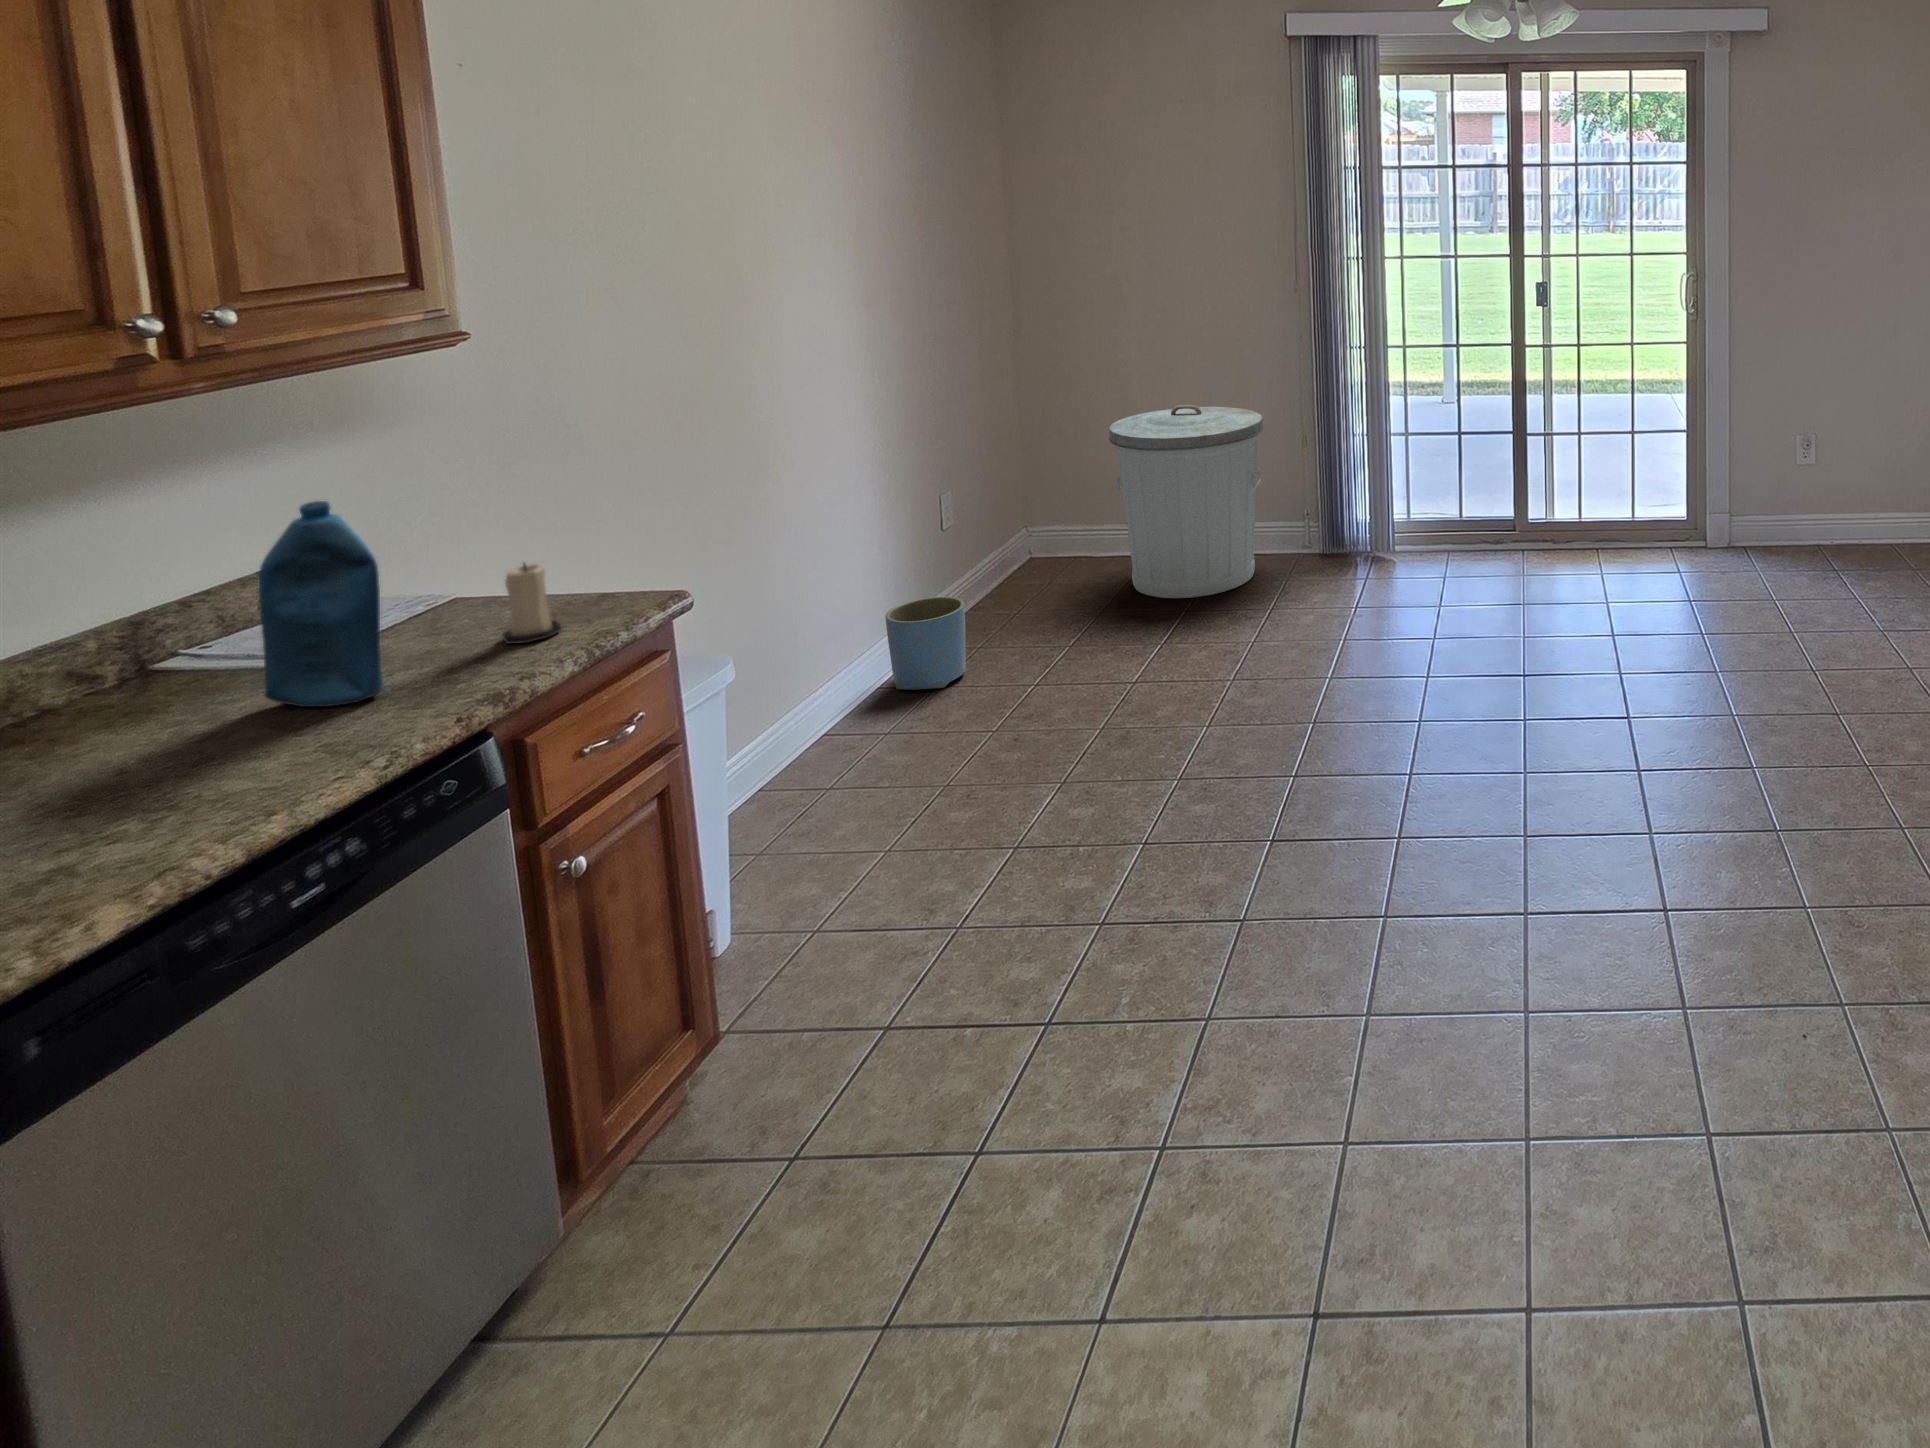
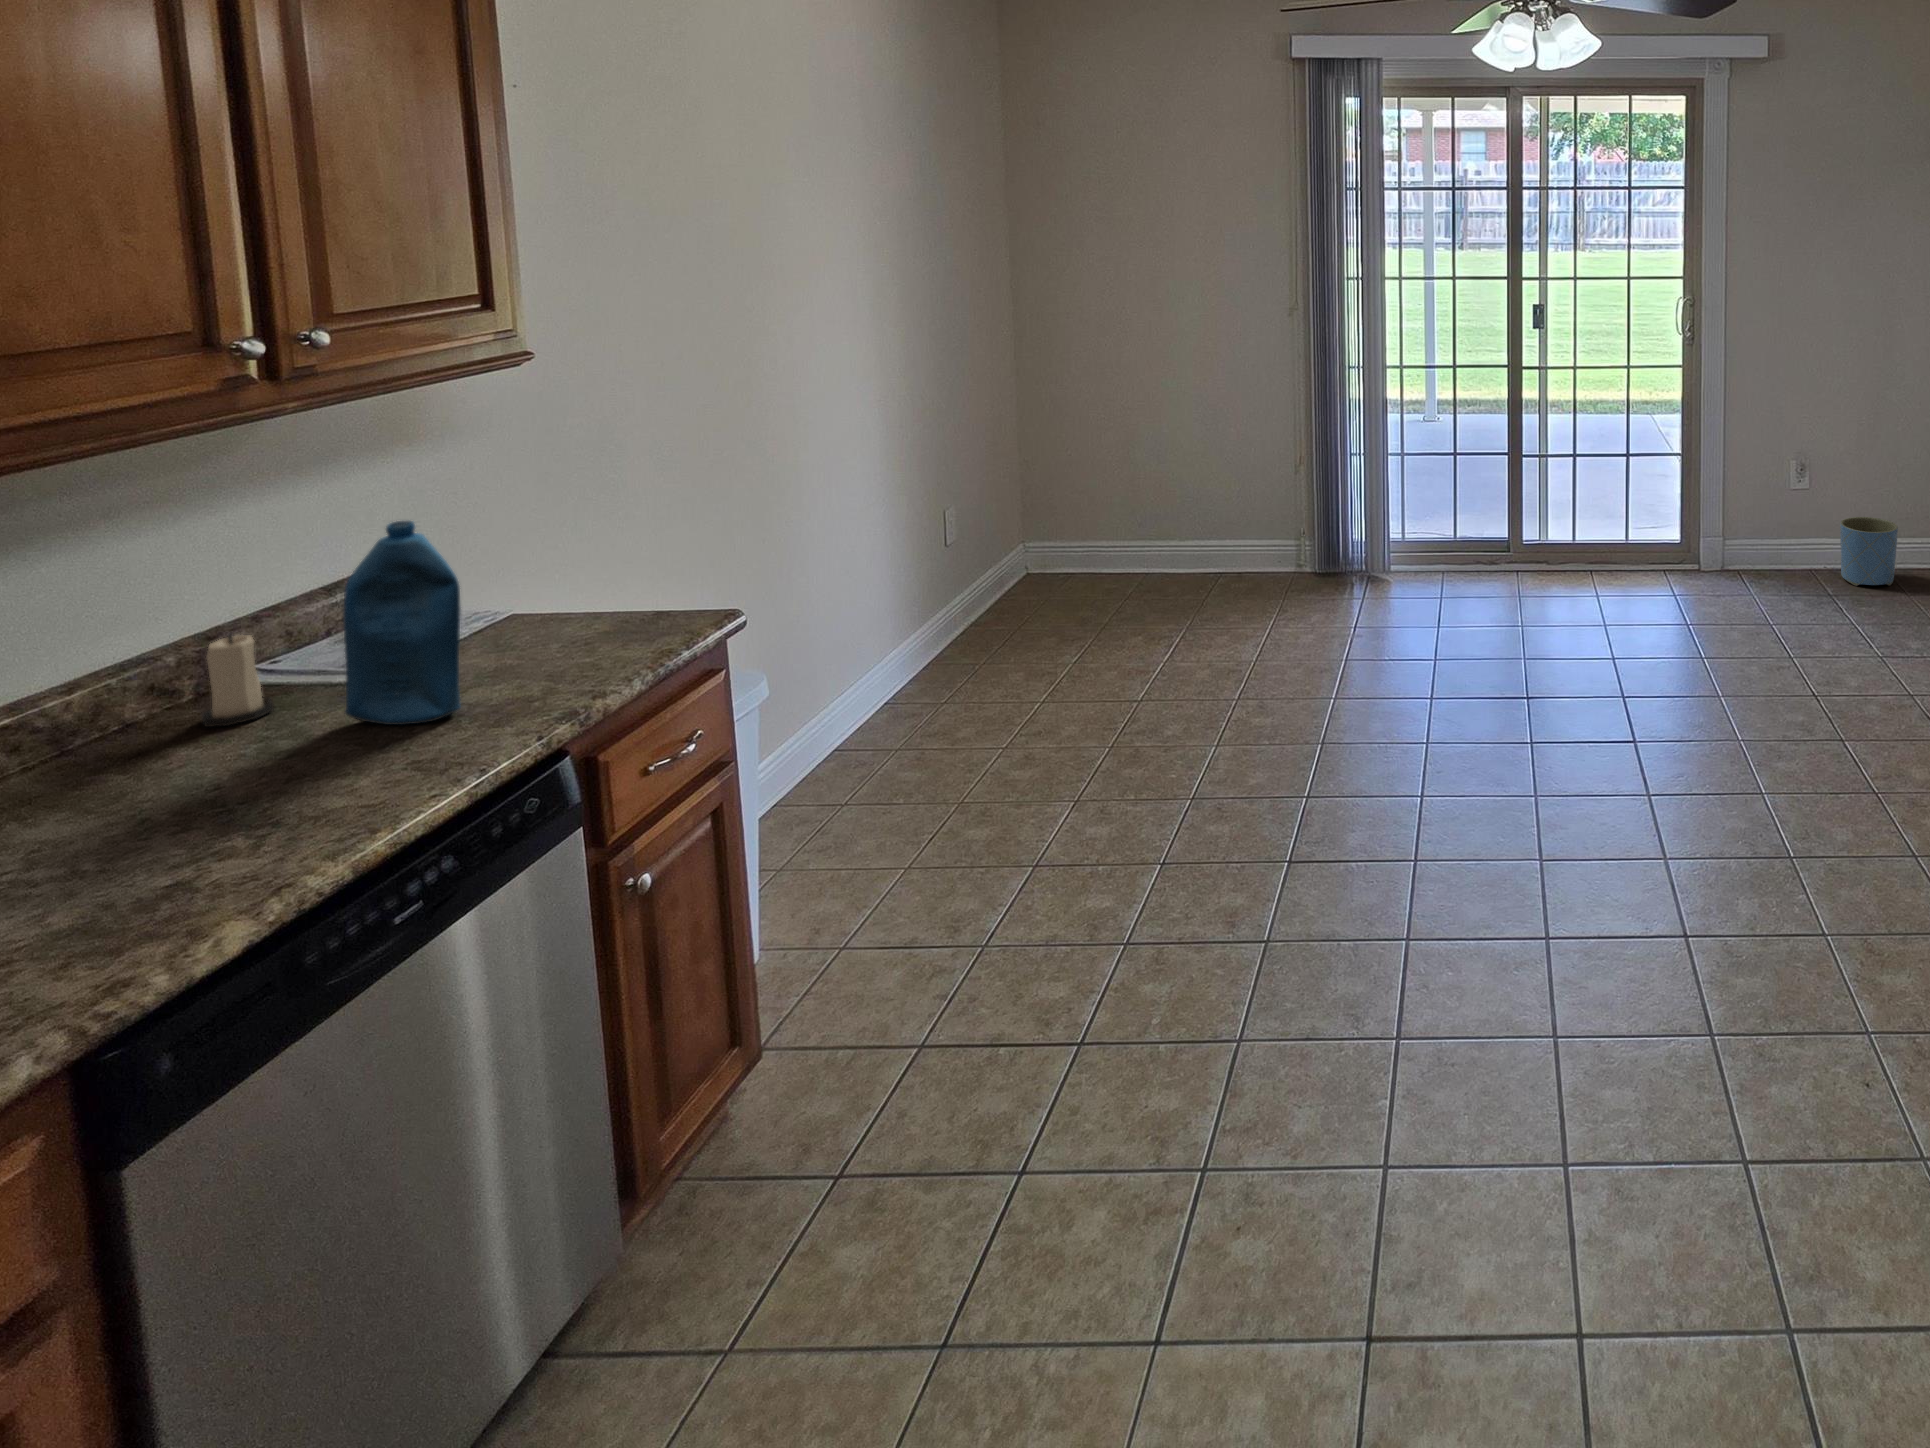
trash can: present [1109,405,1264,598] -> none [1110,422,1264,617]
candle: present [503,563,561,644] -> present [203,634,274,727]
planter: present [885,597,966,690] -> present [1840,517,1898,586]

